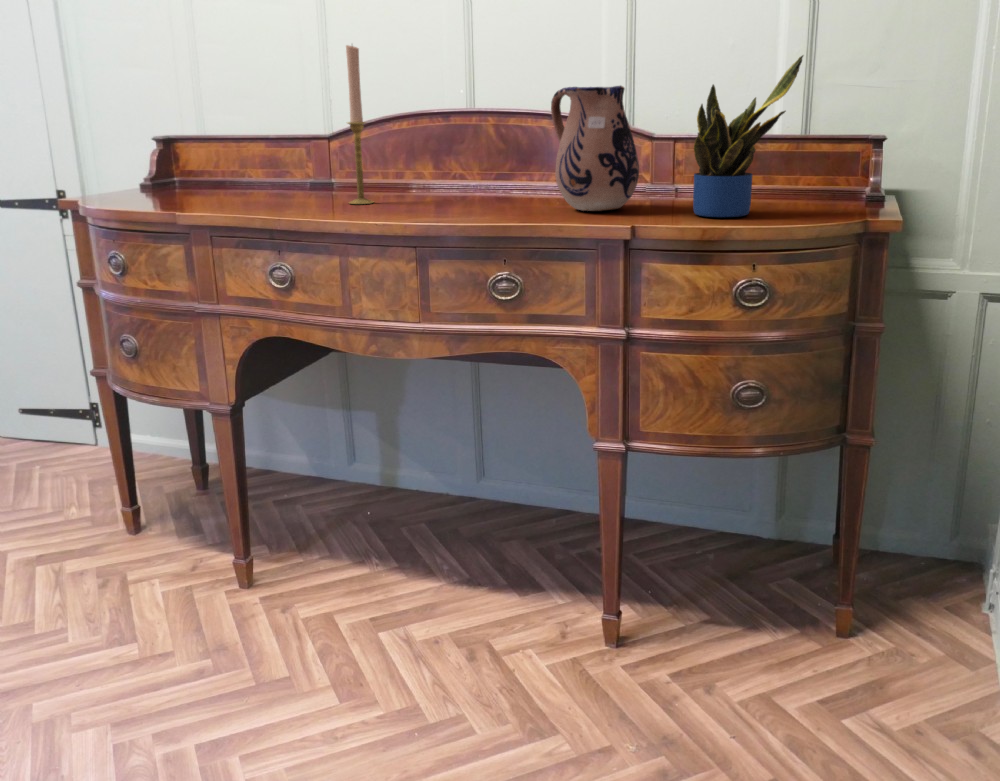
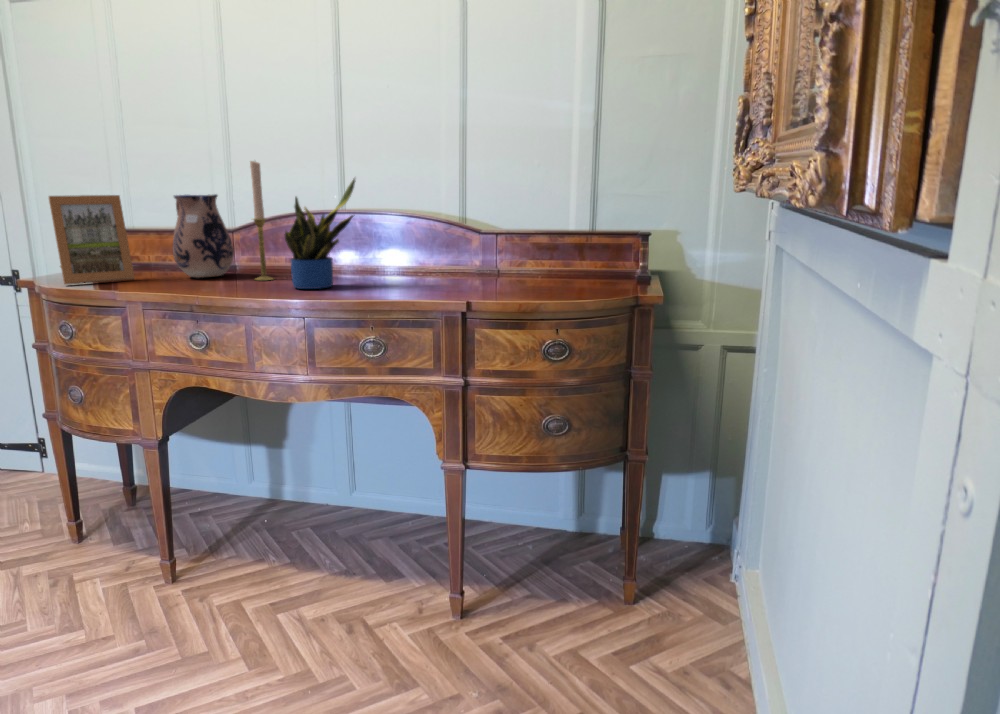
potted plant: present [693,55,803,217] -> present [284,179,355,289]
ceramic pitcher: present [551,86,639,211] -> present [173,194,234,278]
picture frame: none [98,94,200,209] -> present [49,195,134,284]

